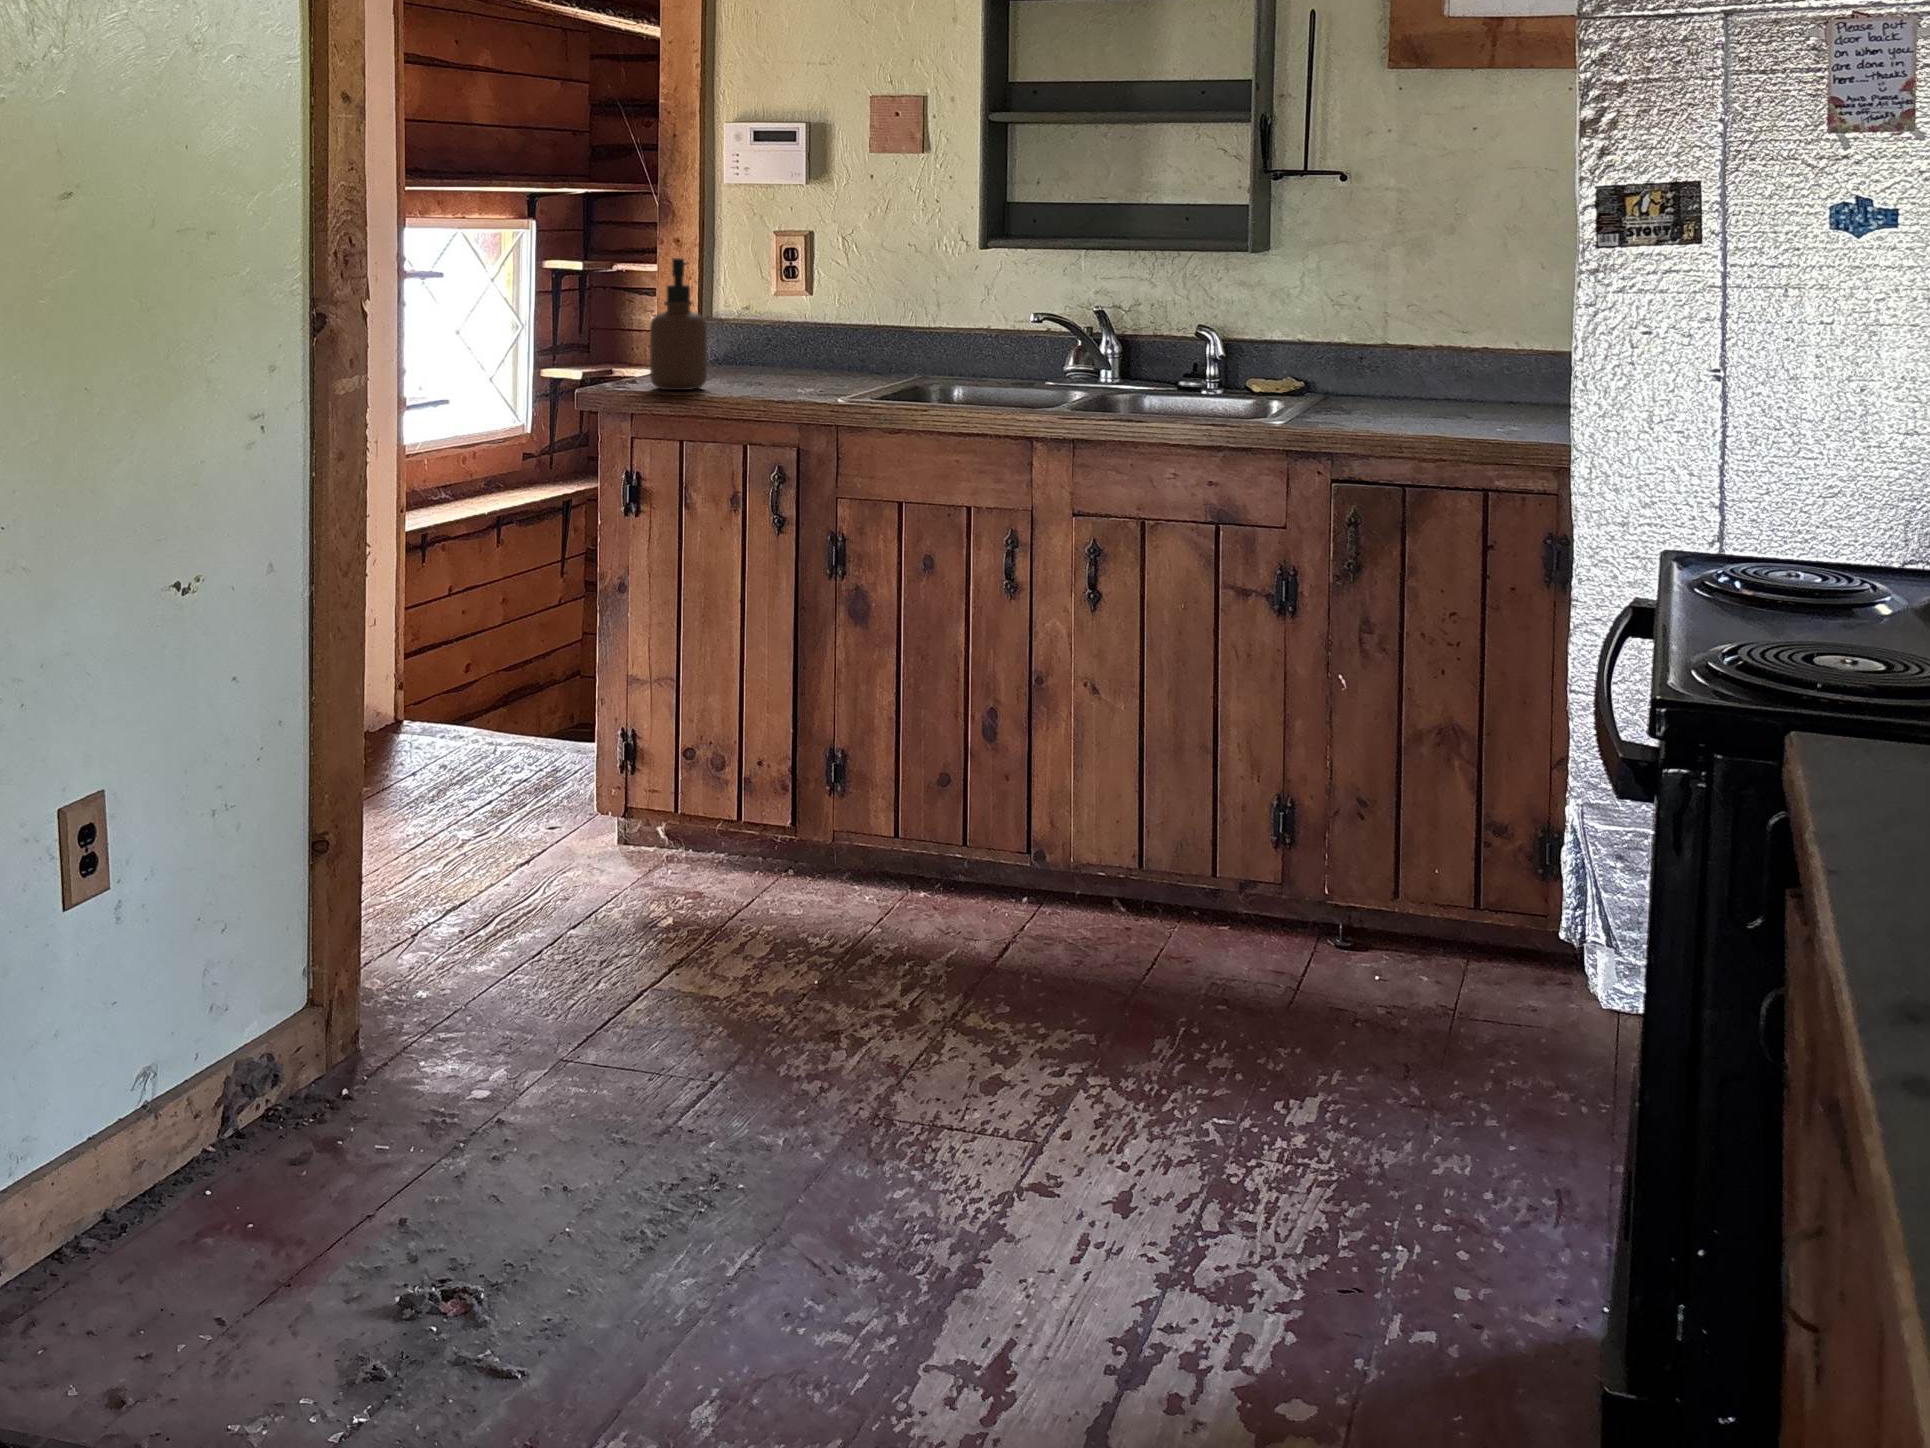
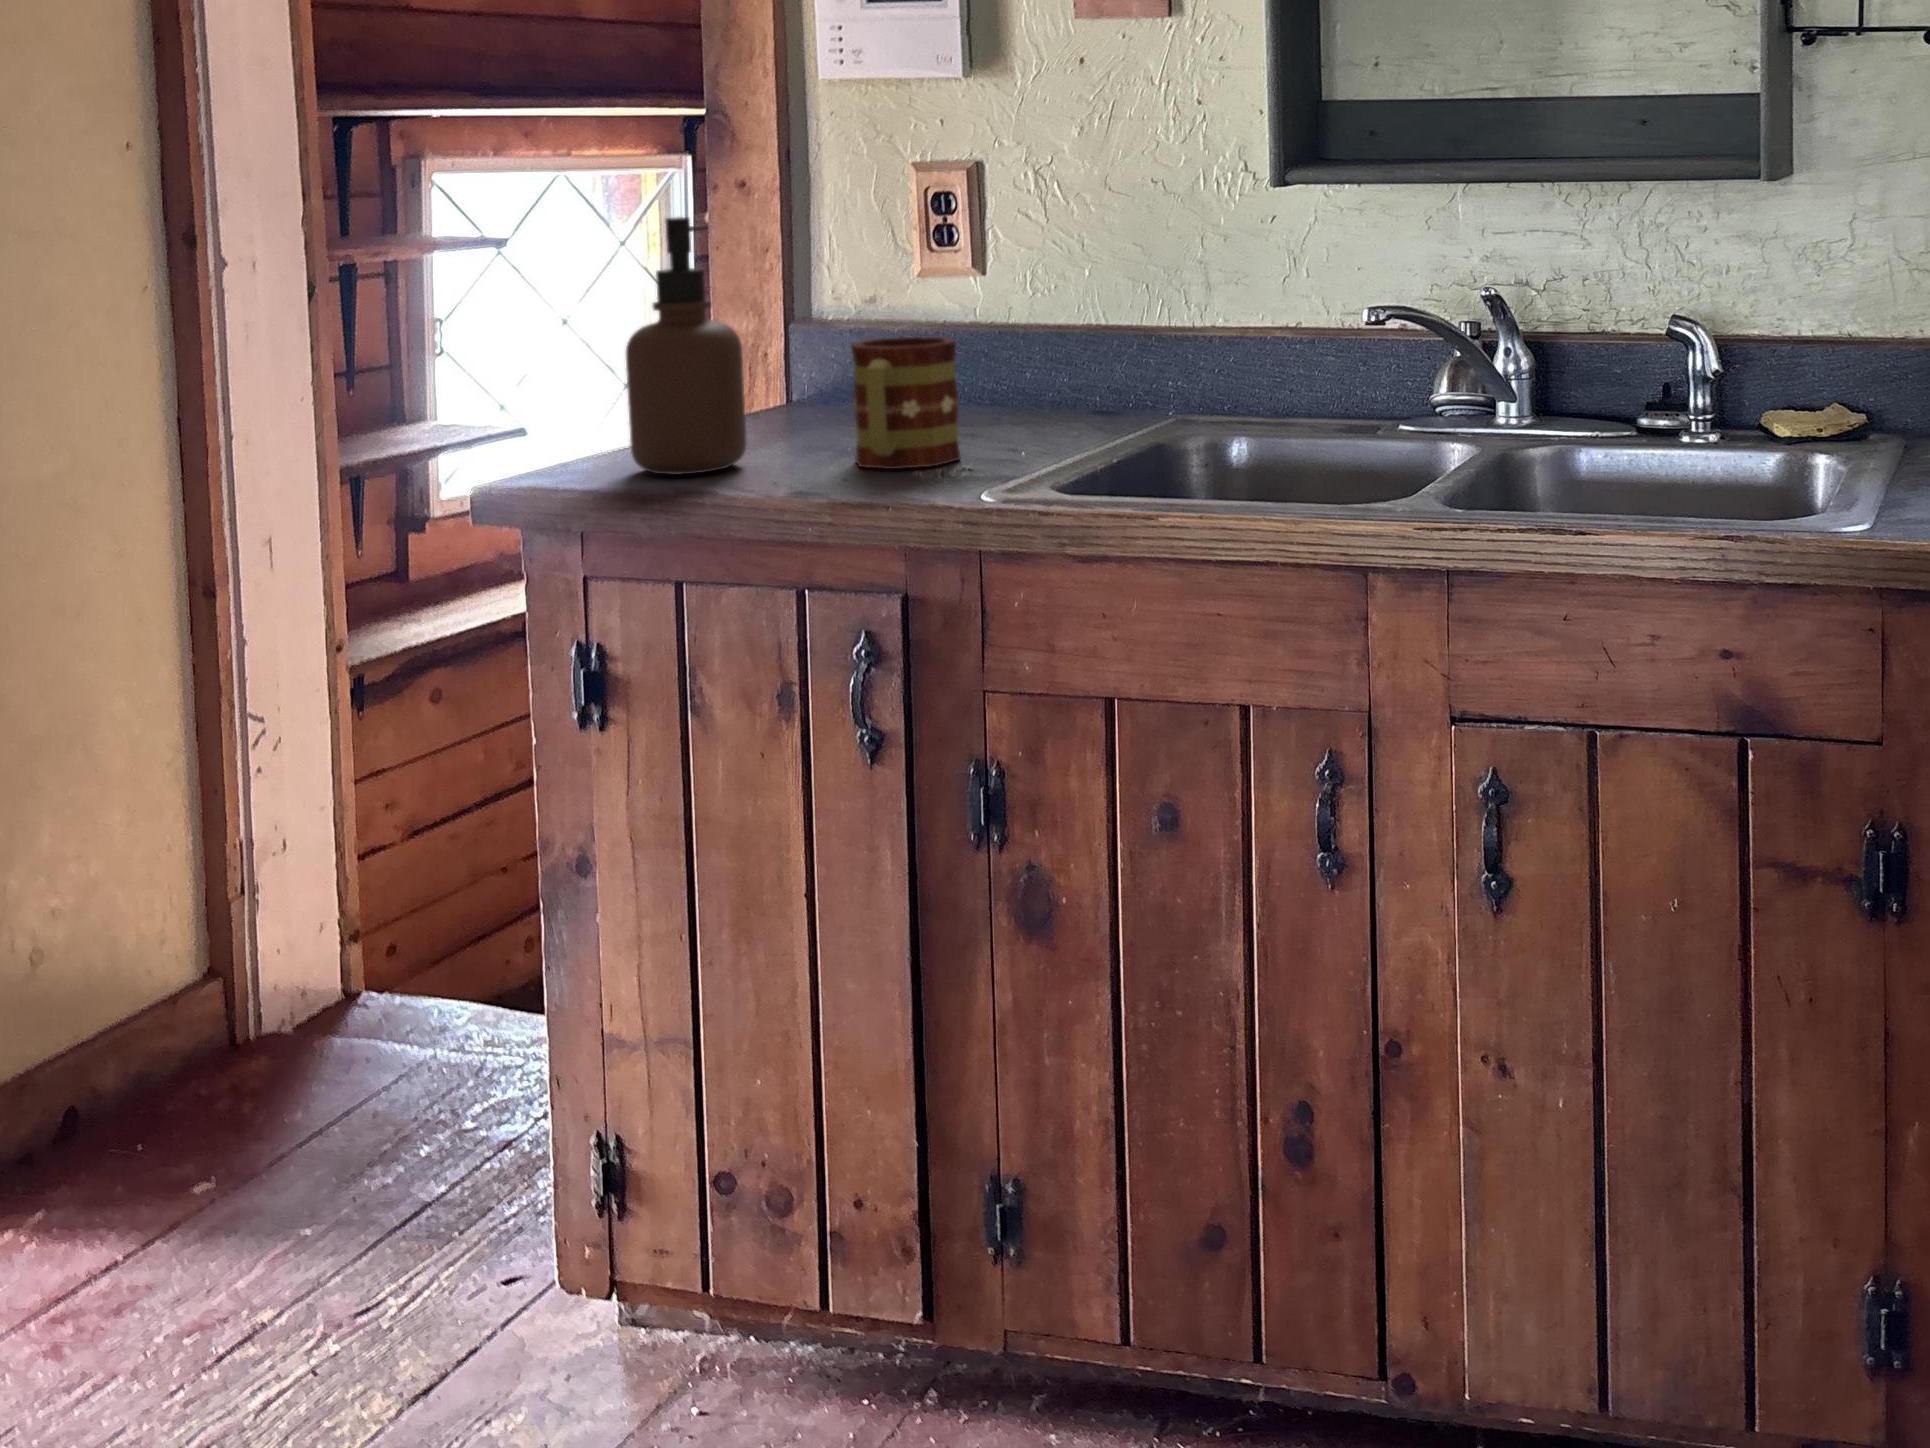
mug: none [761,324,817,391] -> present [851,337,960,469]

